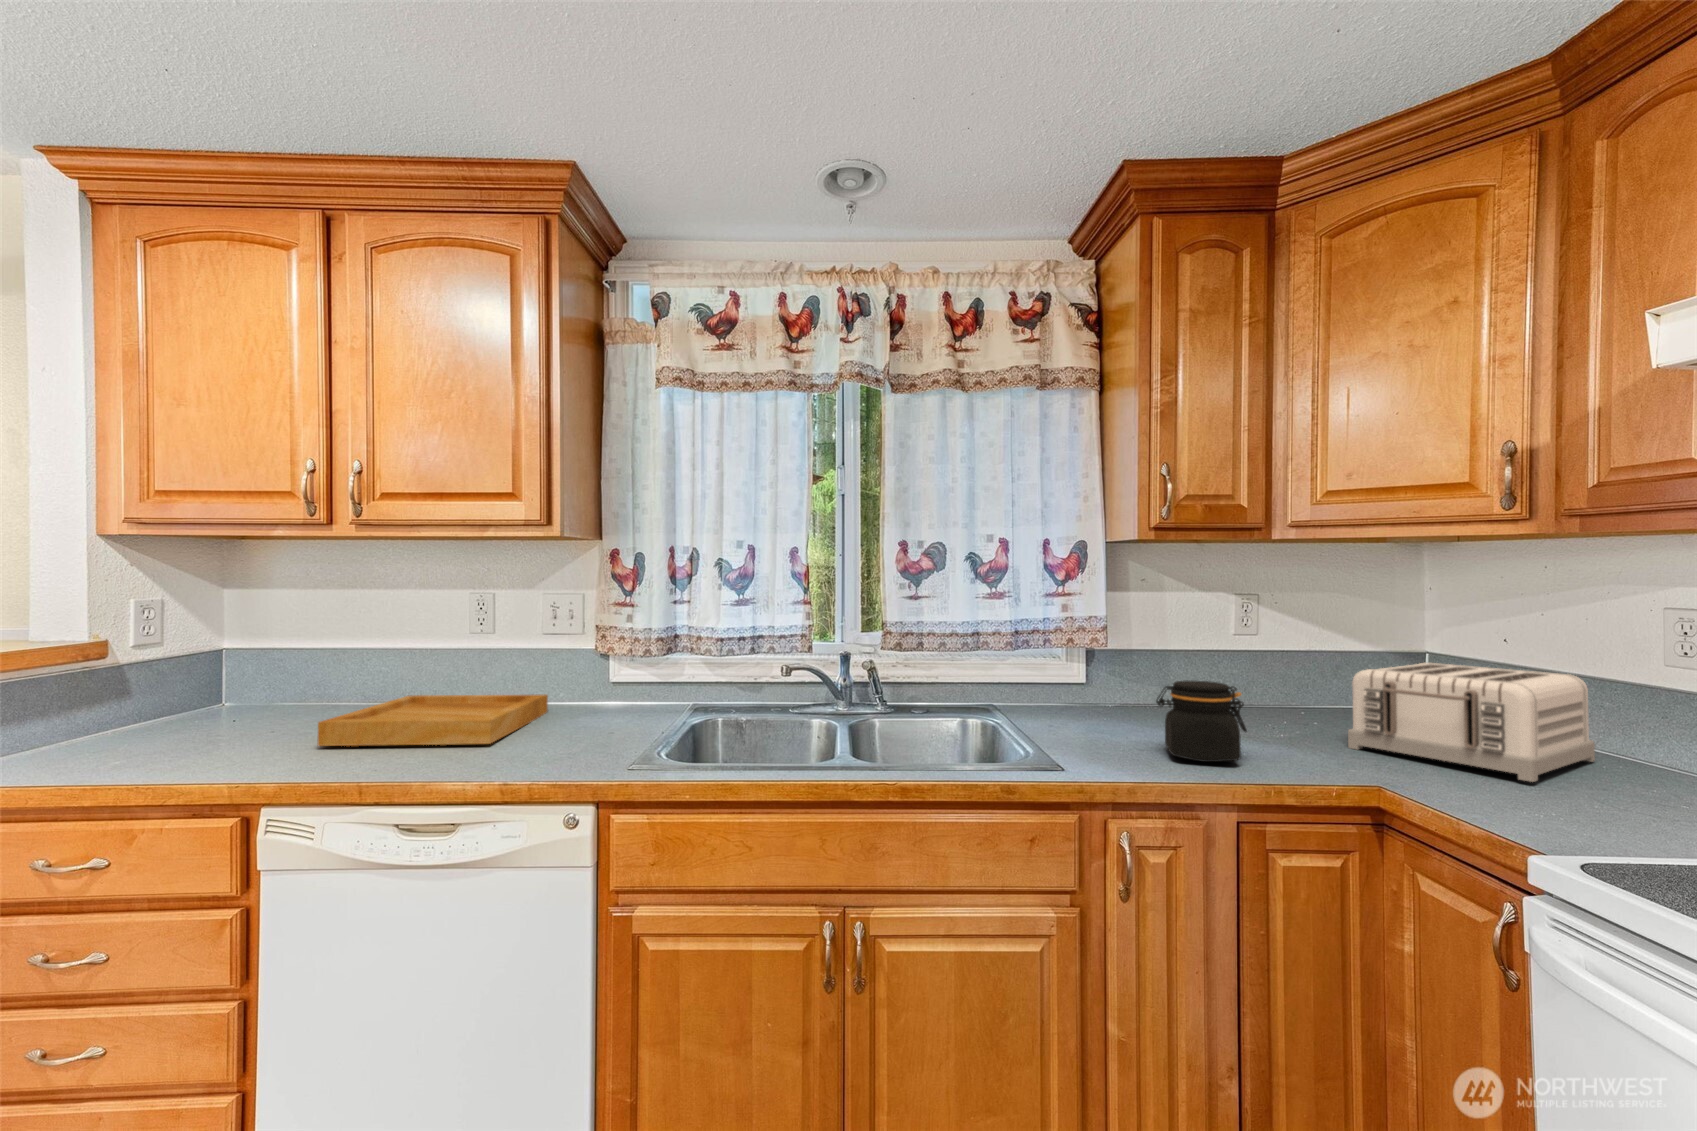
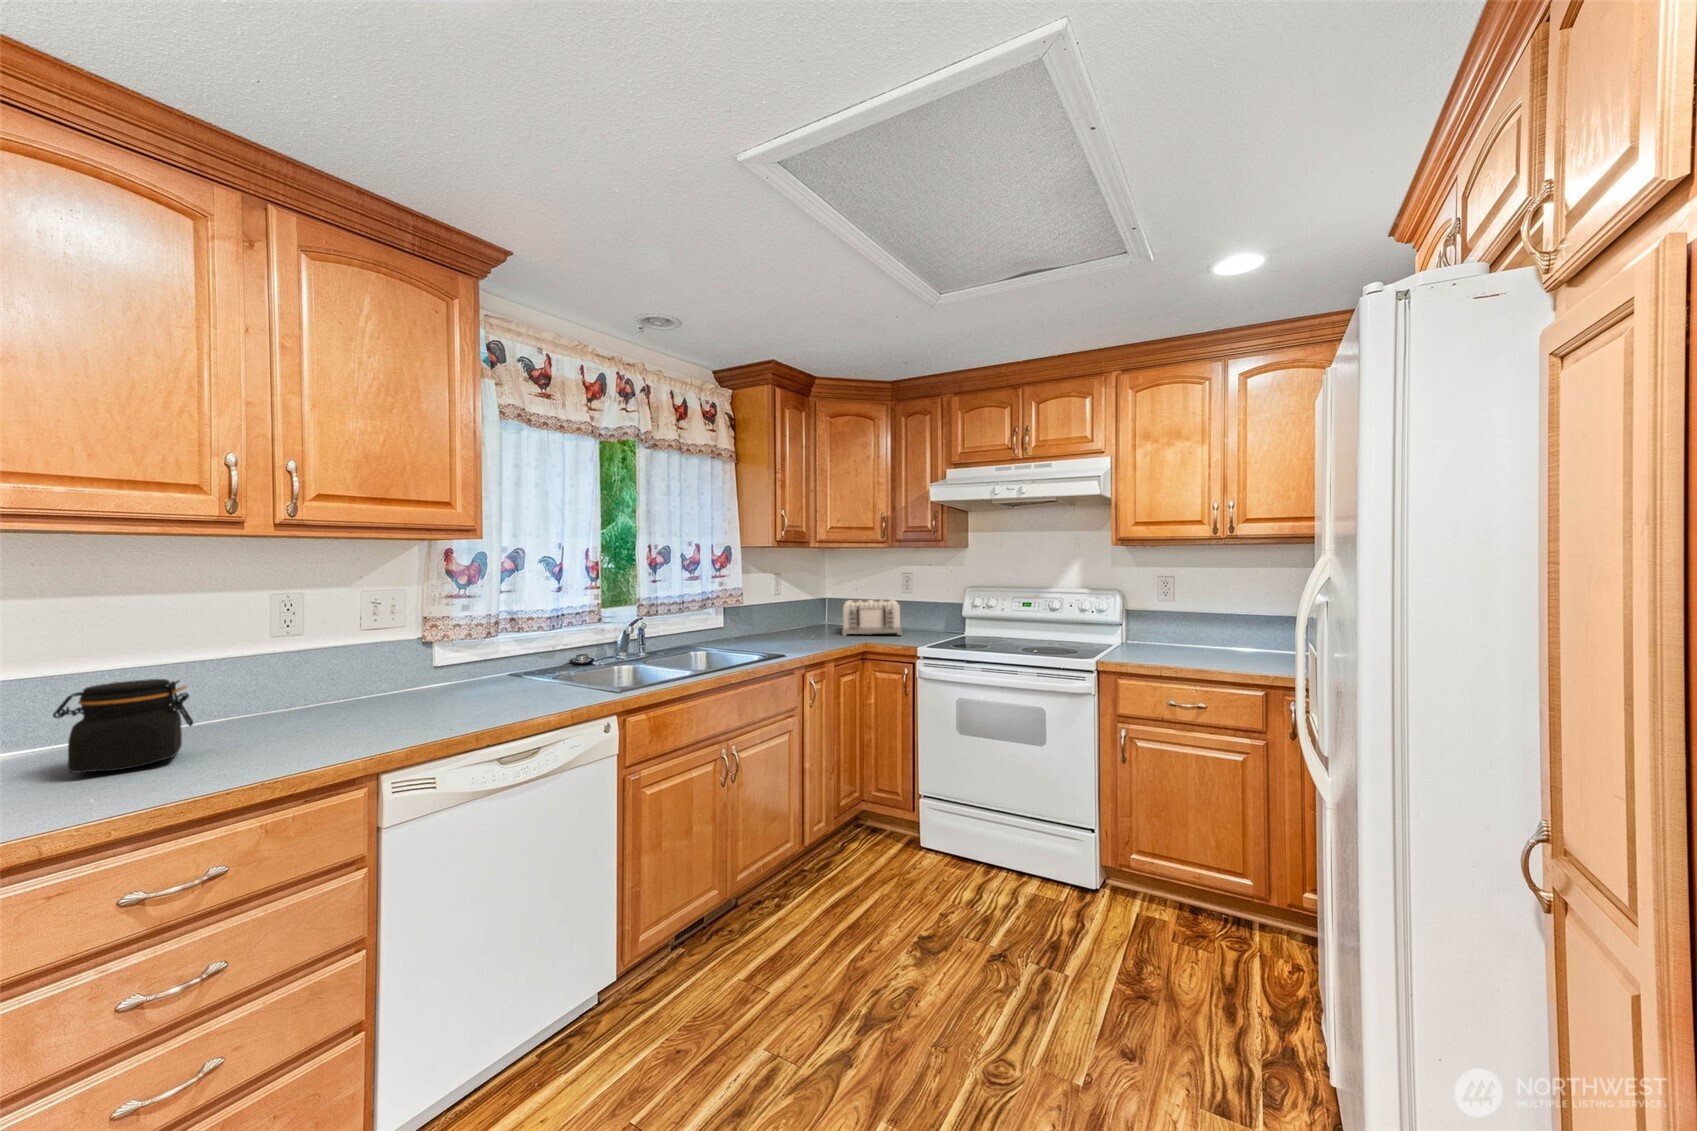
jar: present [1156,680,1247,762] -> present [53,679,193,773]
tray: present [318,694,548,746] -> none [227,678,470,742]

